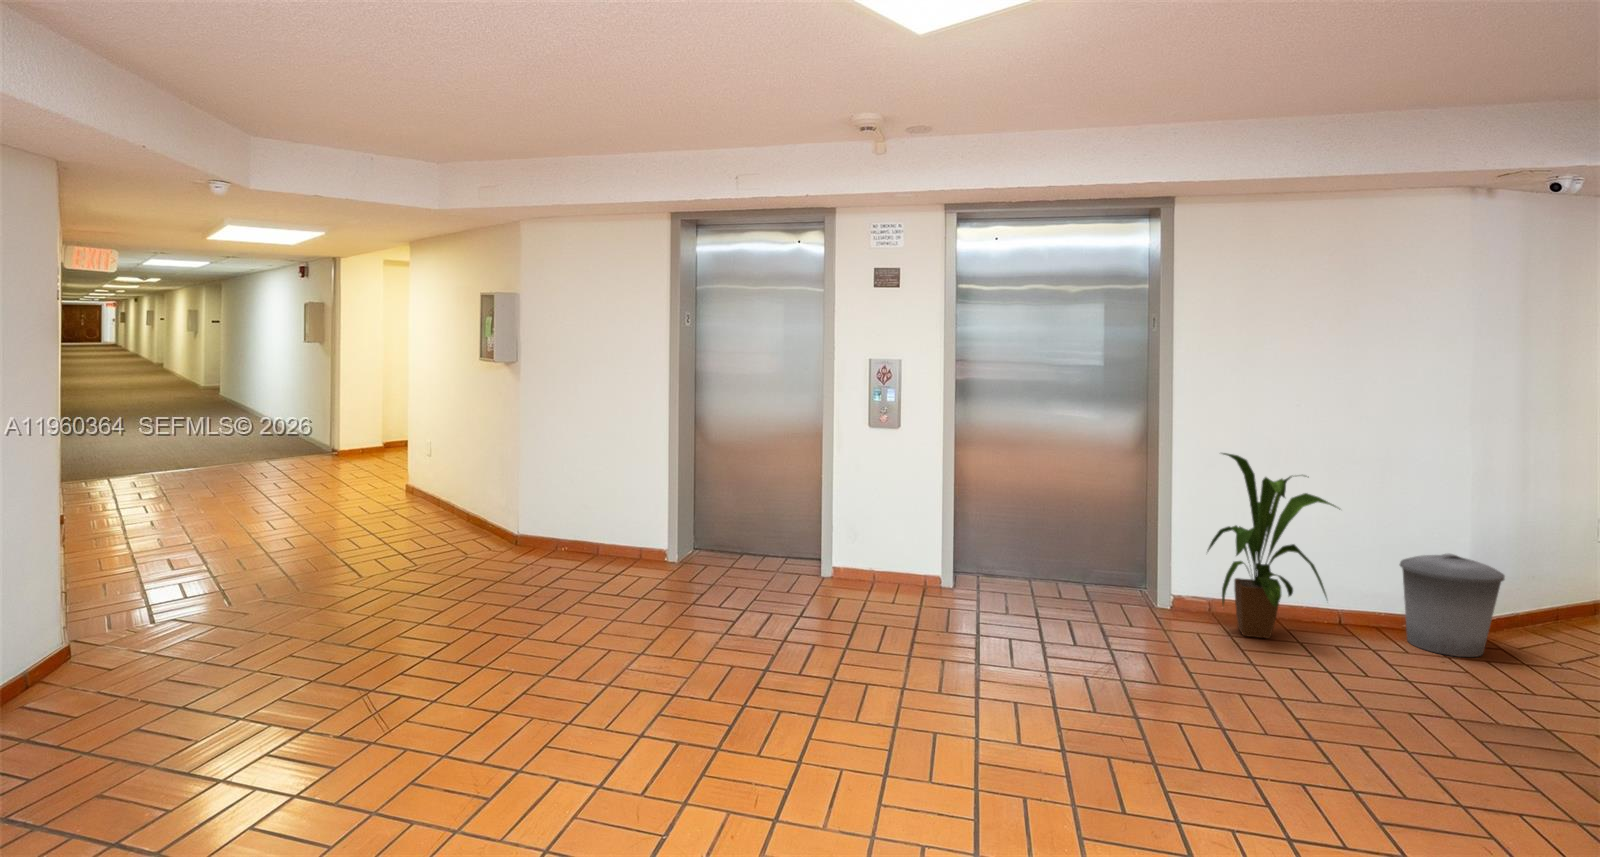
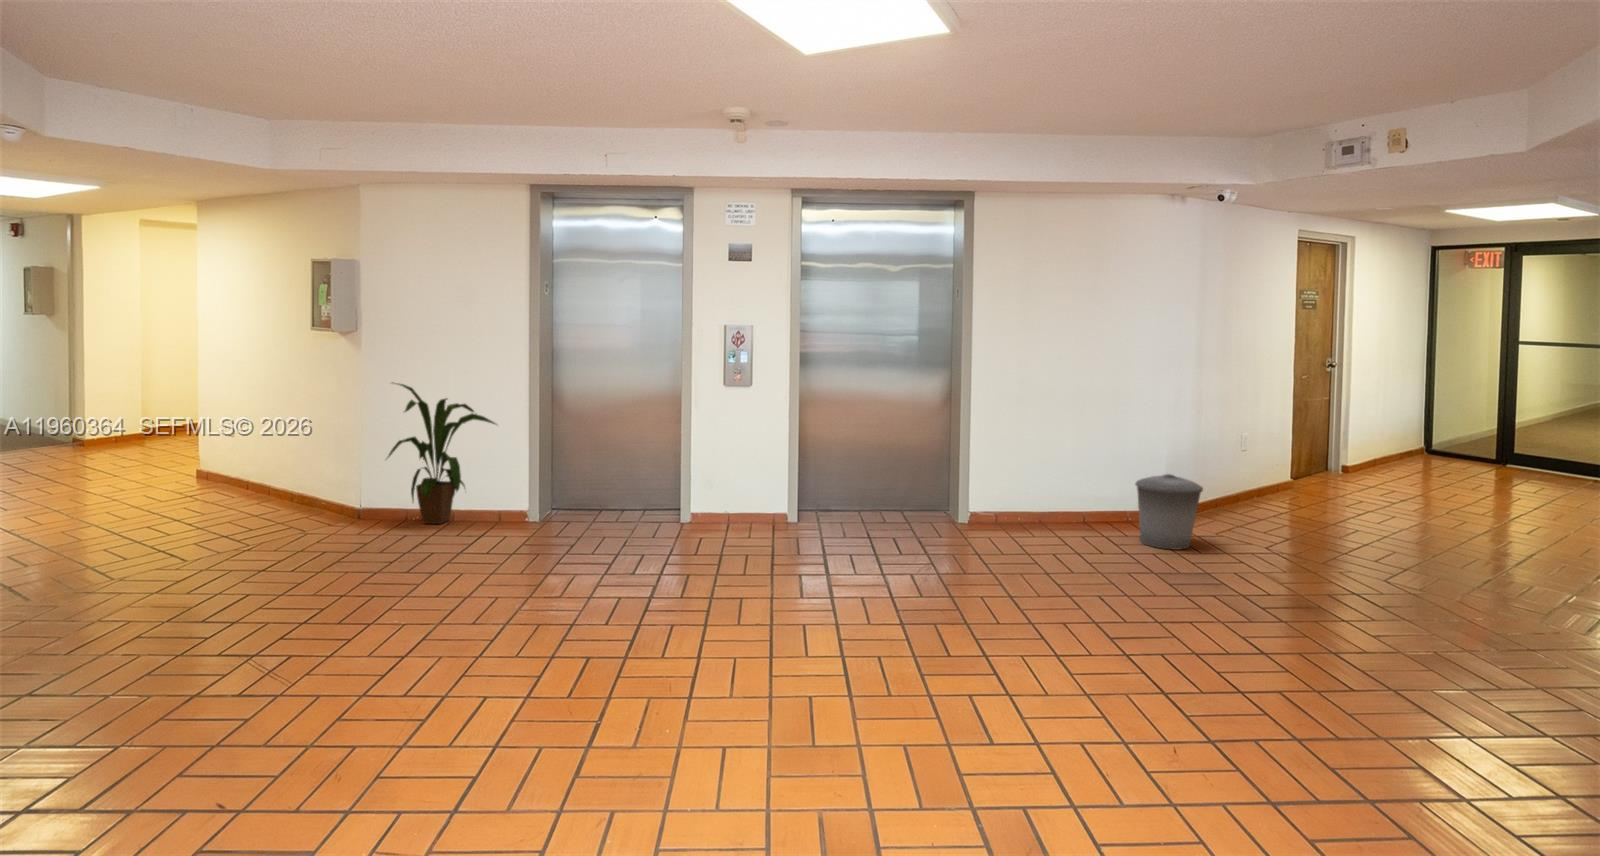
house plant: present [1208,453,1340,639] -> present [386,384,496,524]

